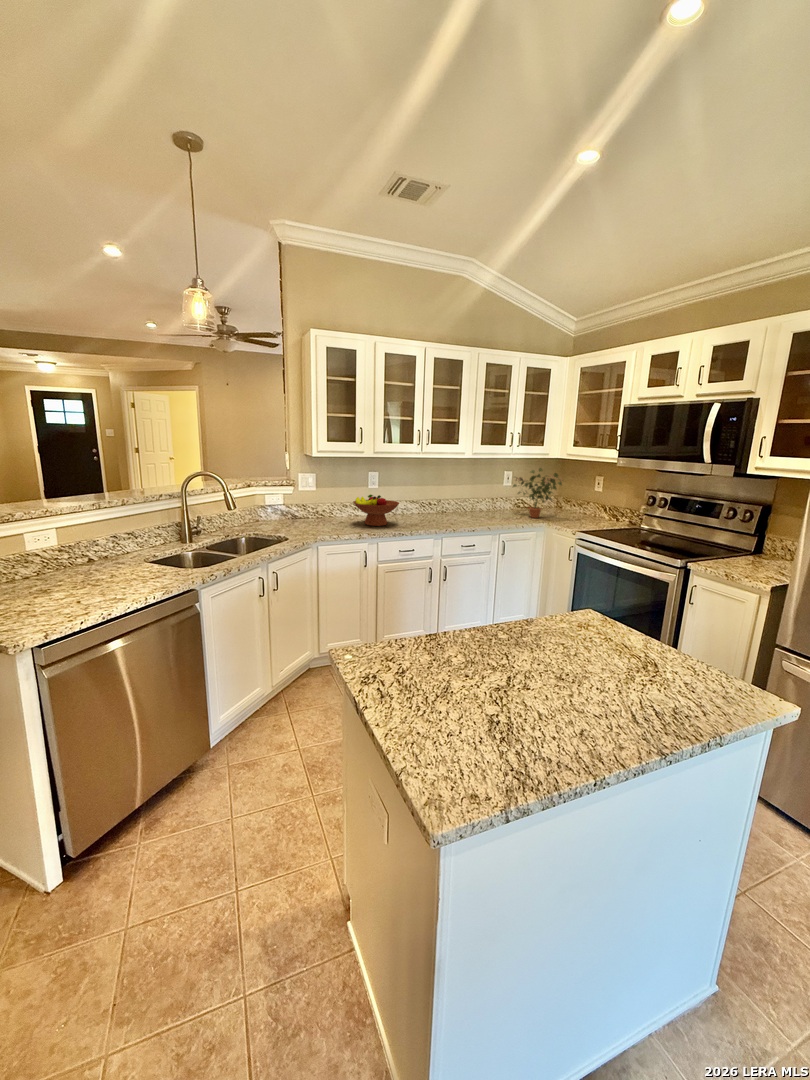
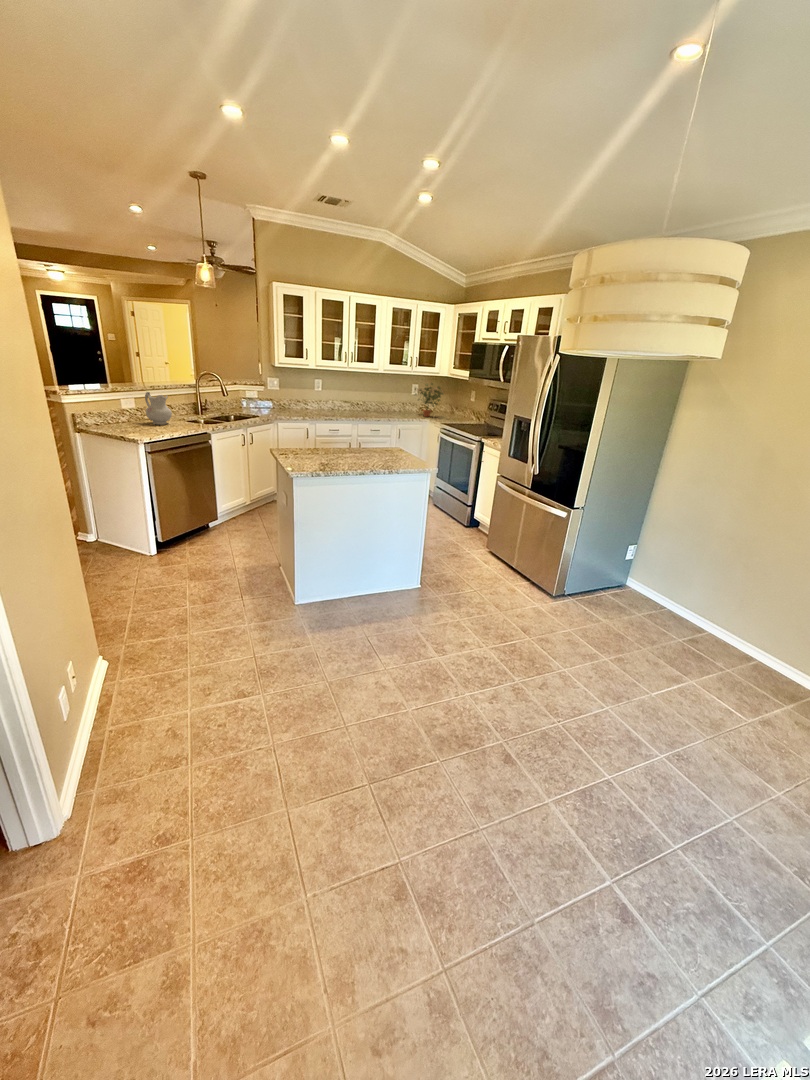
fruit bowl: present [353,495,399,526] -> none [302,394,332,414]
ceramic pitcher: none [69,516,123,578] -> present [145,392,172,425]

